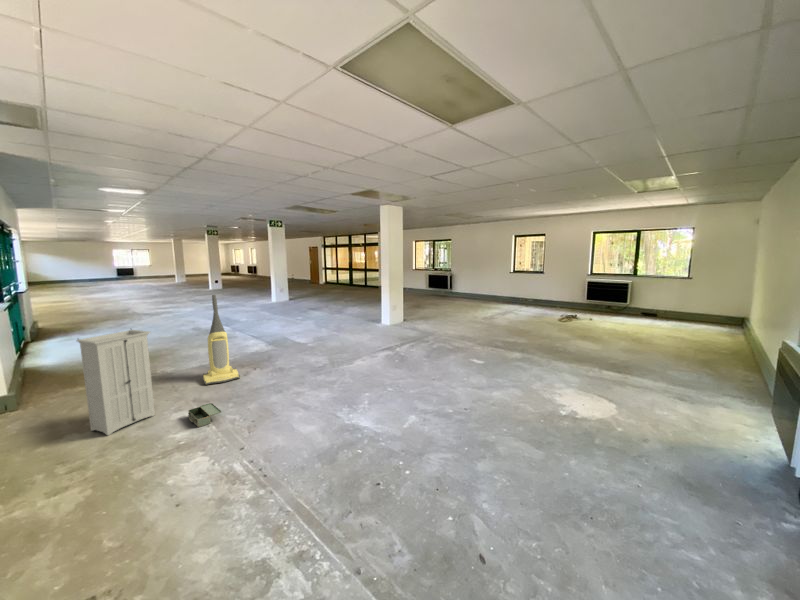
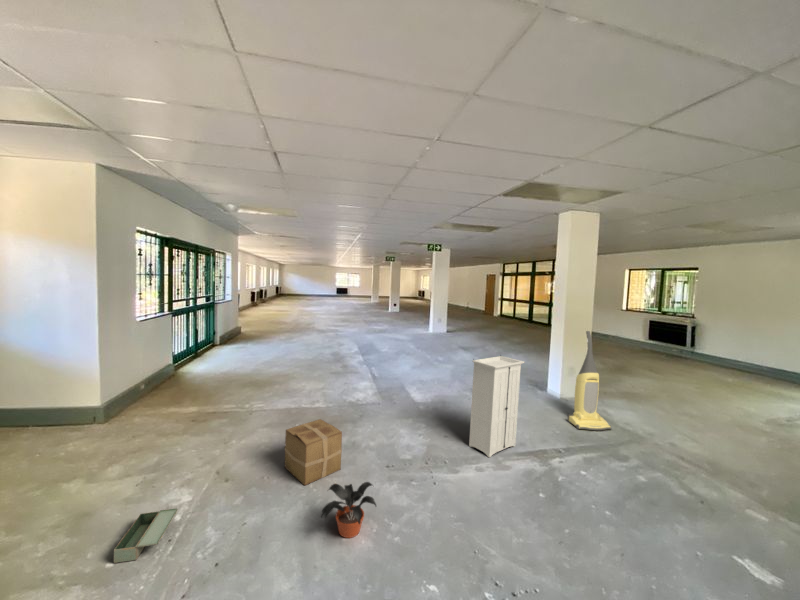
vacuum cleaner: present [203,295,240,385] -> present [568,331,611,431]
storage cabinet: present [77,329,155,435] -> present [469,356,525,457]
cardboard box: none [249,350,288,383] -> present [285,419,342,485]
potted plant: none [300,364,330,390] -> present [321,482,376,538]

